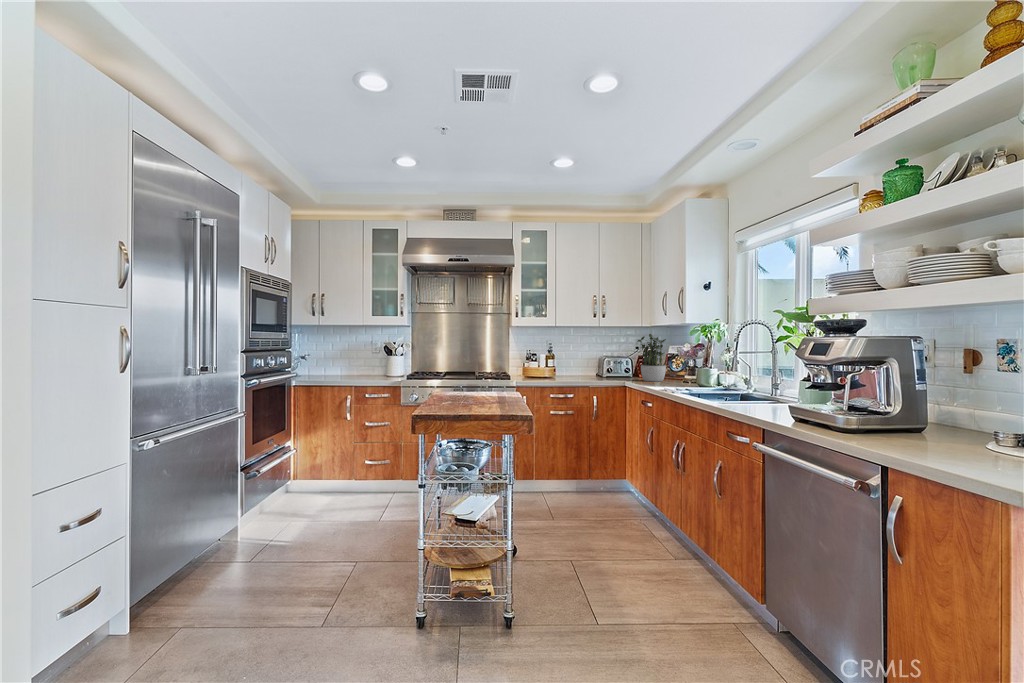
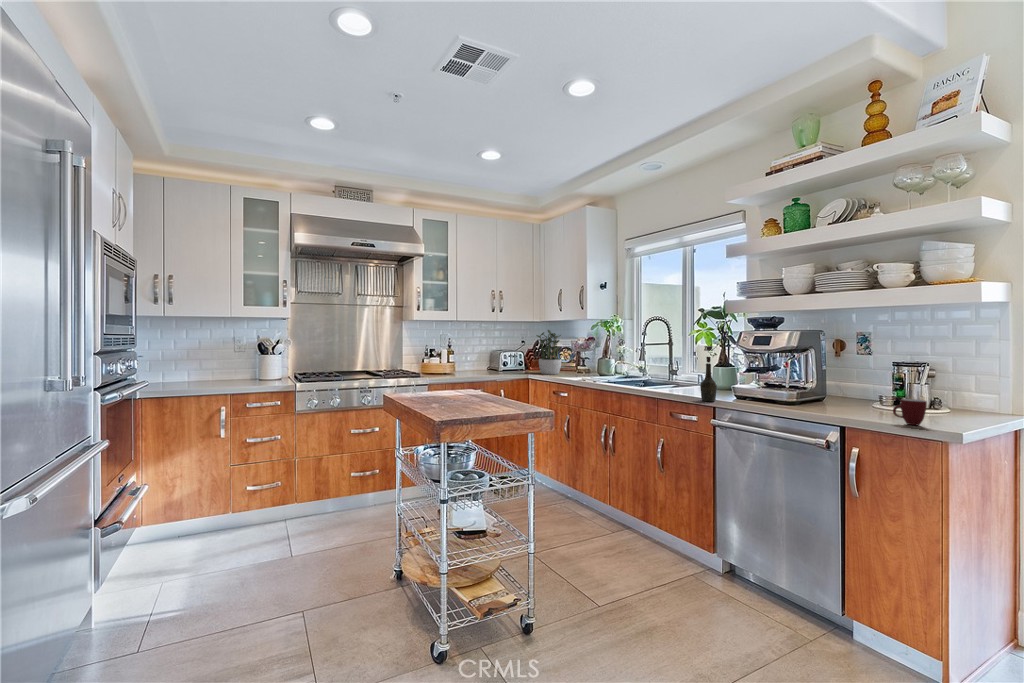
bottle: none [737,347,756,409] -> present [700,346,717,401]
mug: none [913,409,955,443] -> present [893,399,927,425]

